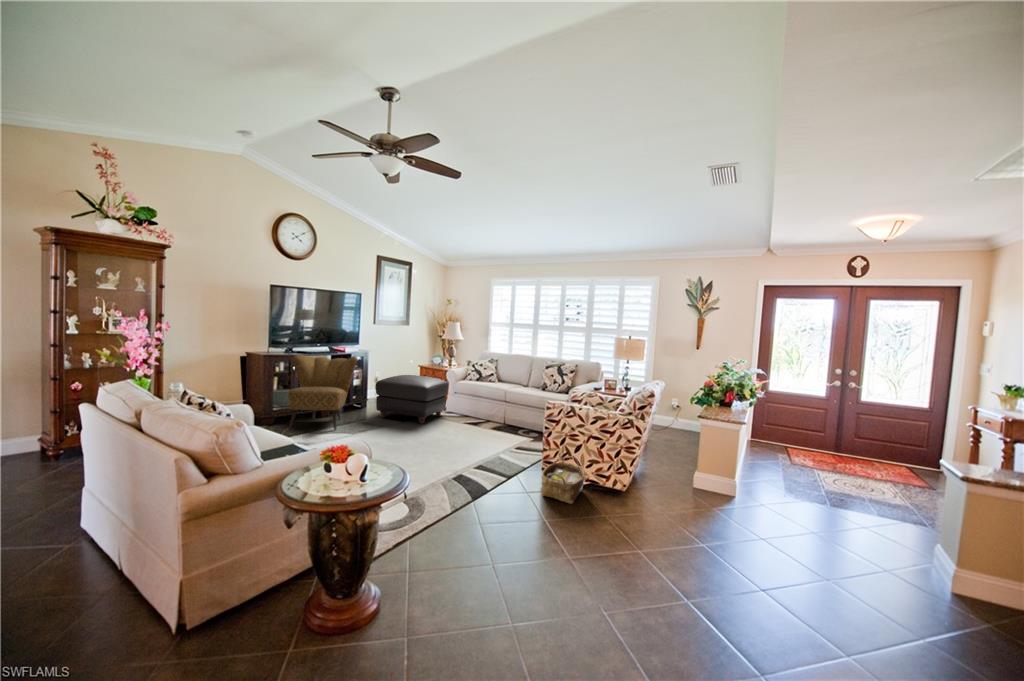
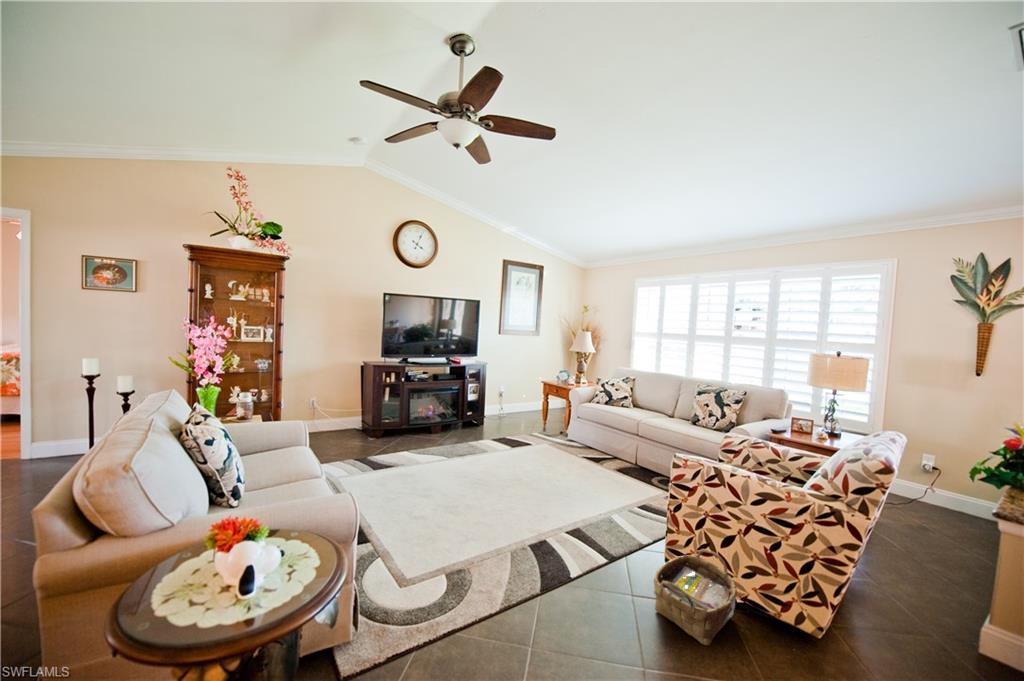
armchair: present [288,354,357,430] -> none [392,365,465,449]
ottoman: present [375,375,449,424] -> none [484,392,567,452]

